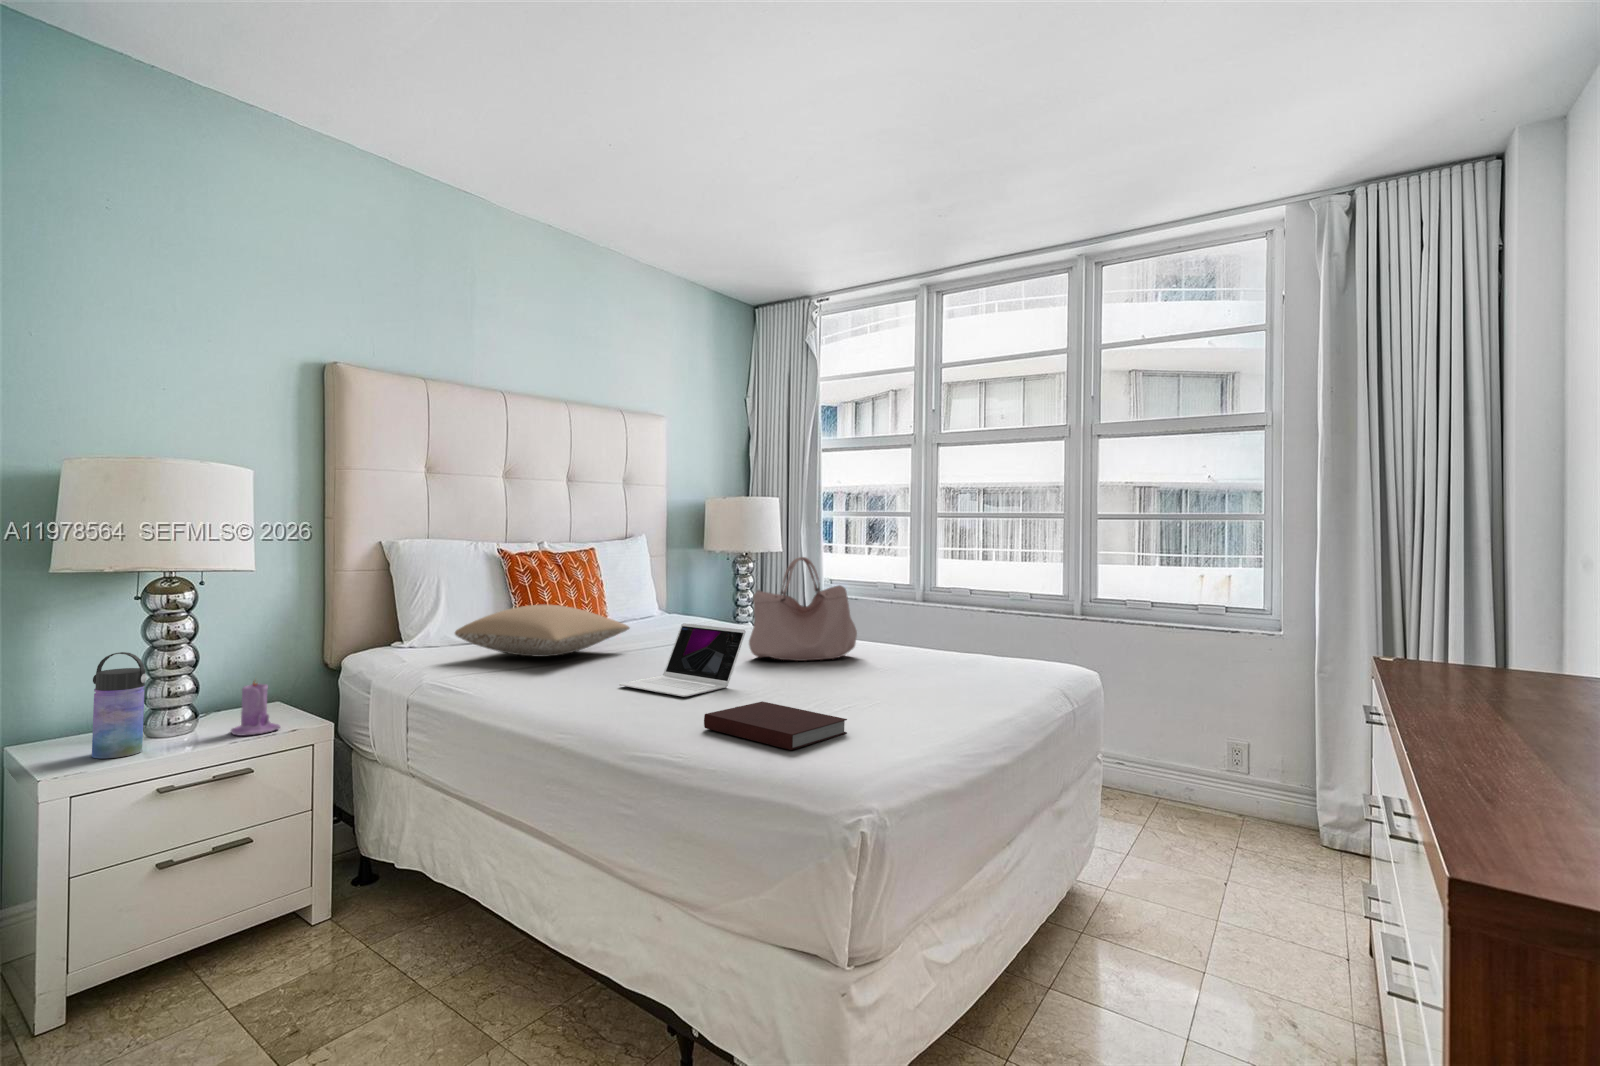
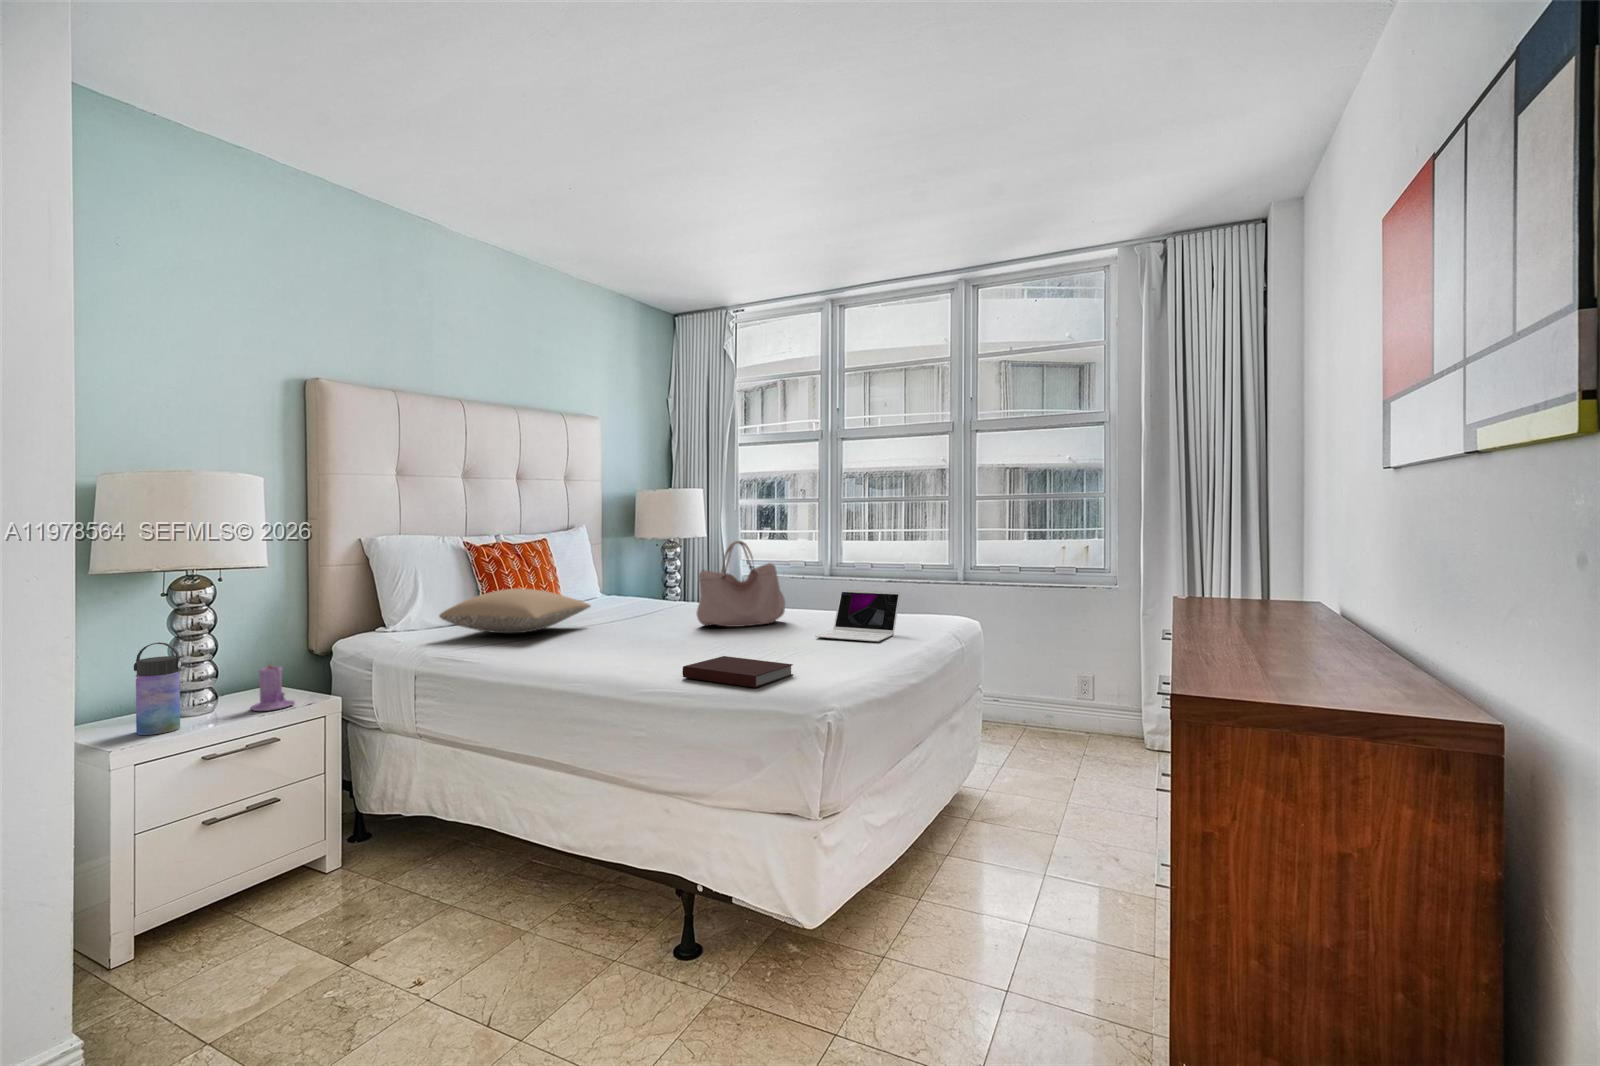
laptop: present [619,623,746,697] -> present [815,590,900,642]

